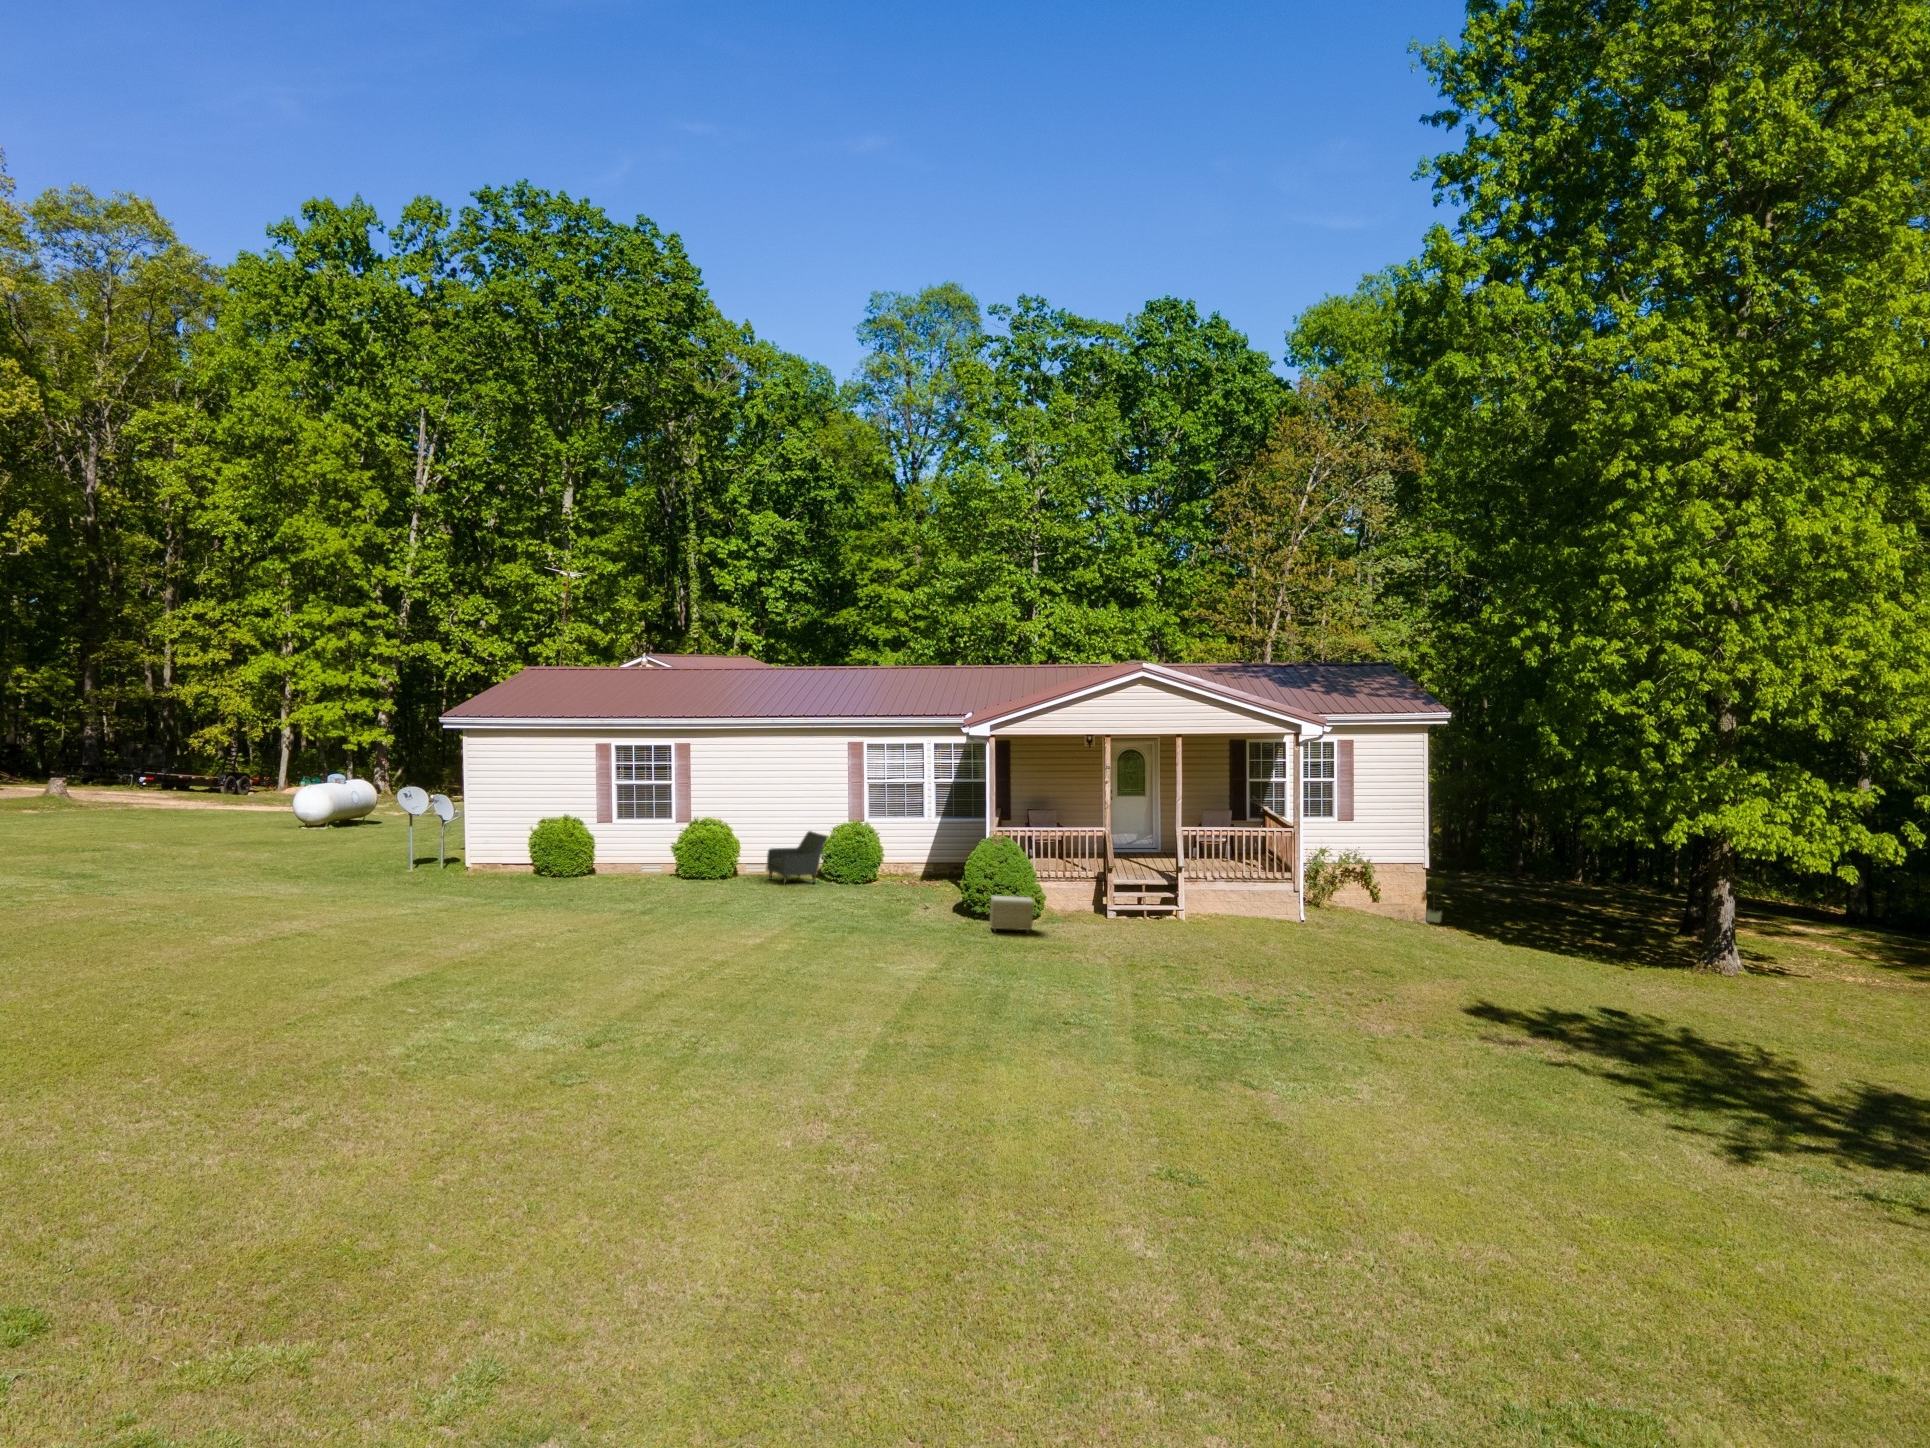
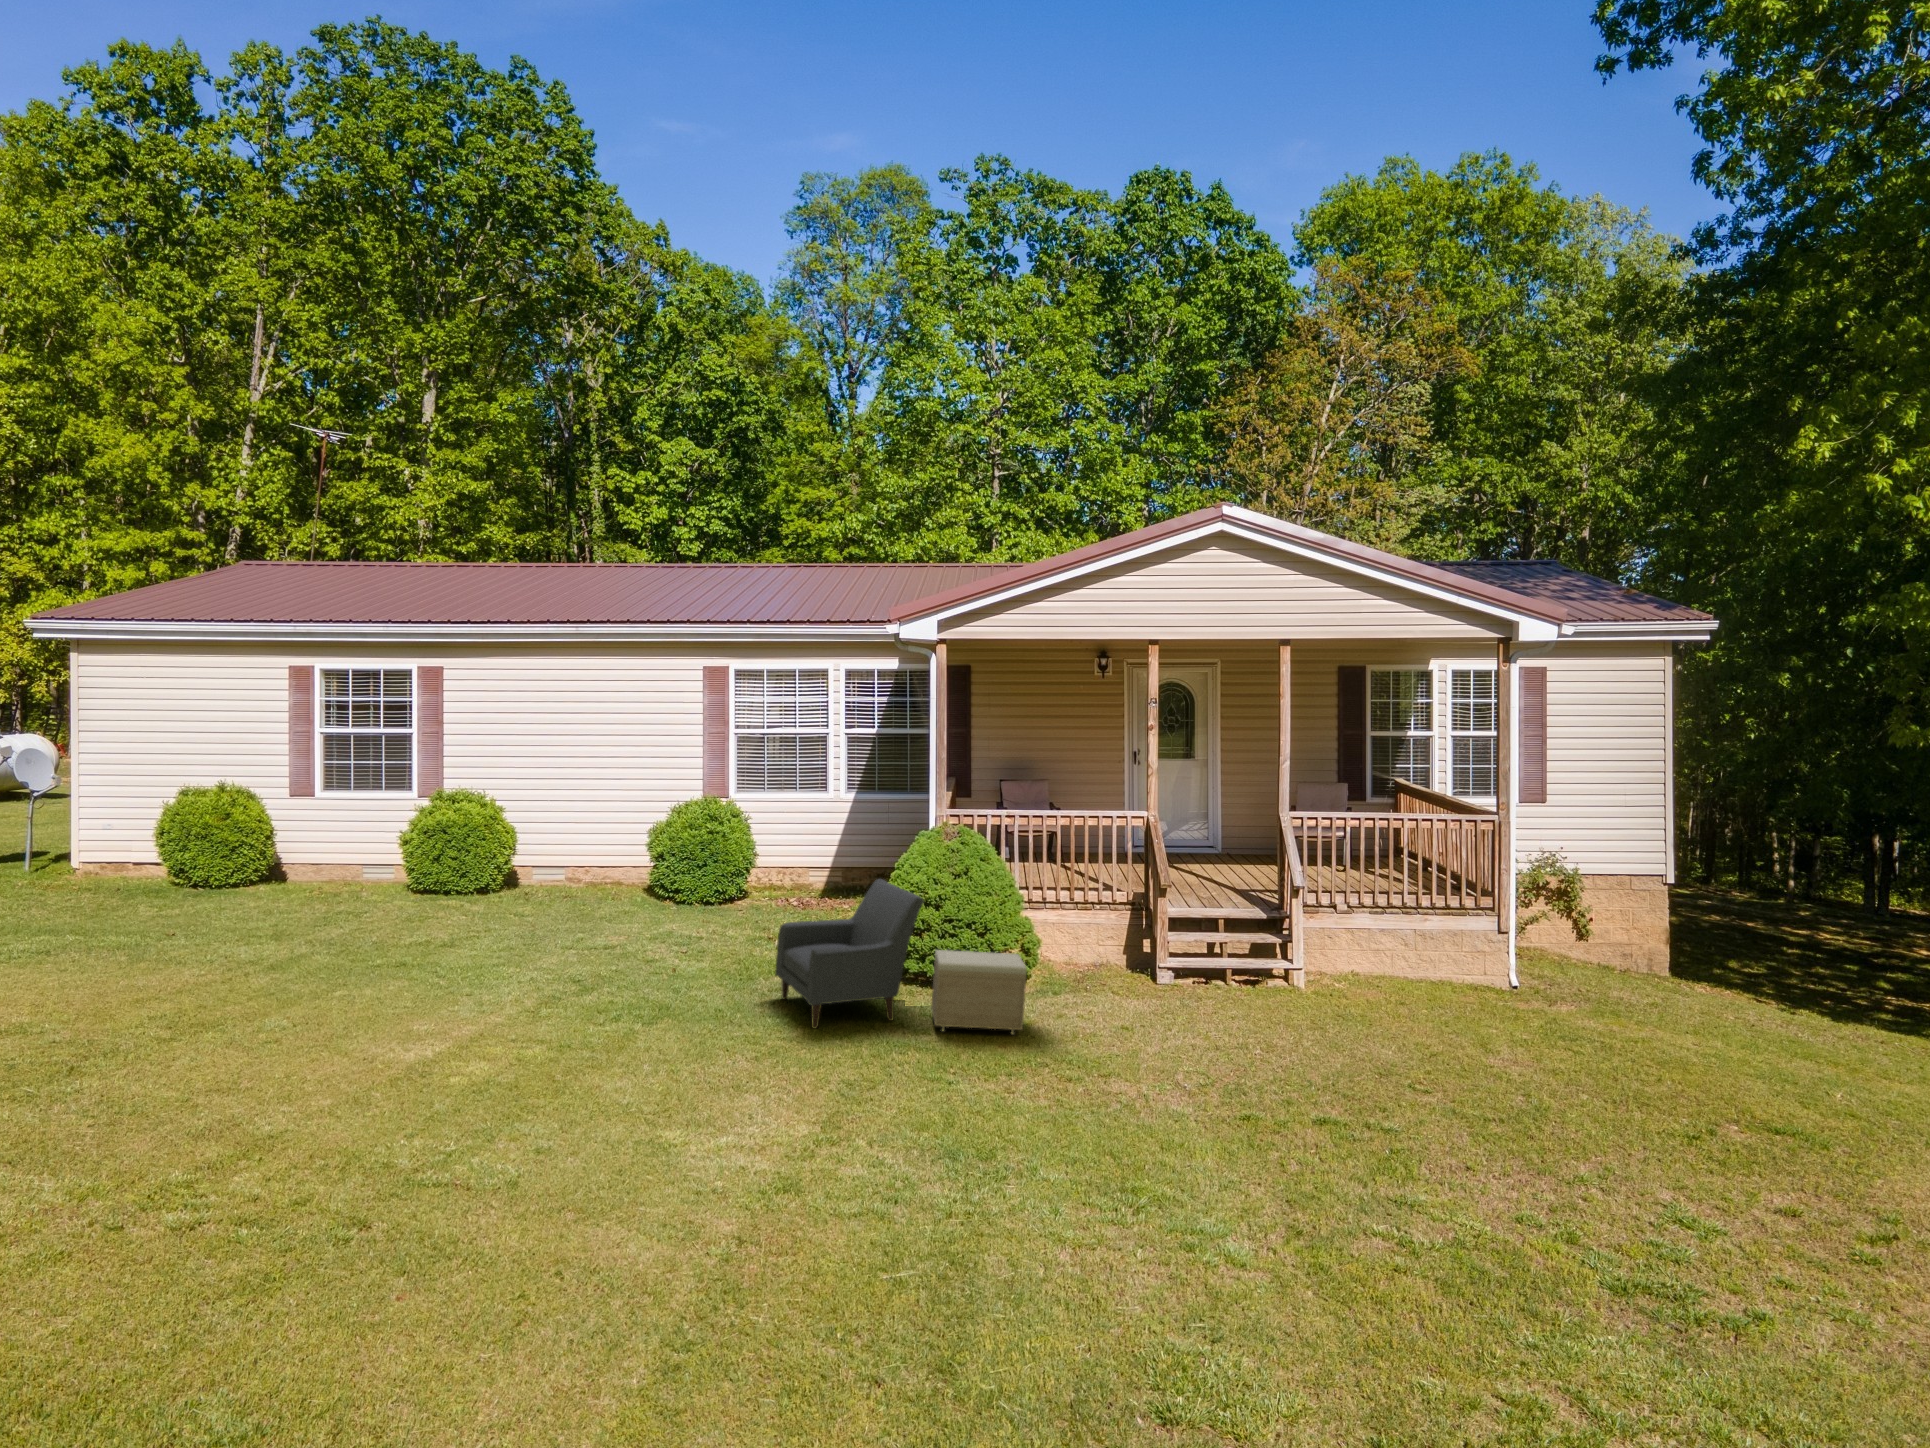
chair: present [766,831,827,885] -> present [775,879,924,1028]
potted tree: present [1426,878,1445,923] -> none [1688,904,1732,984]

